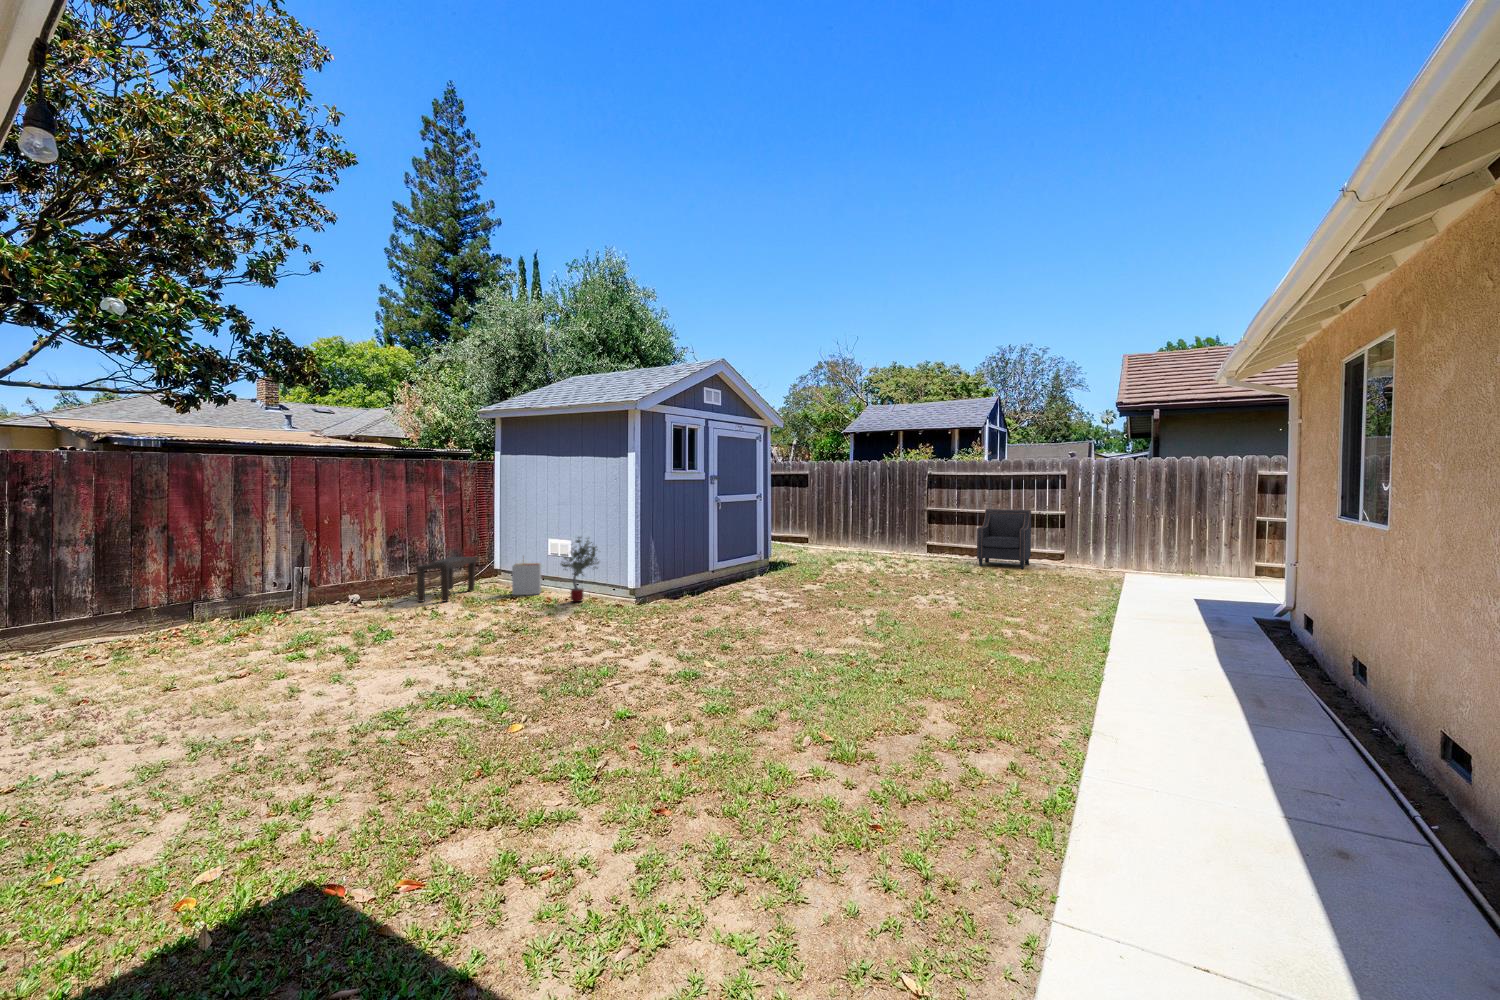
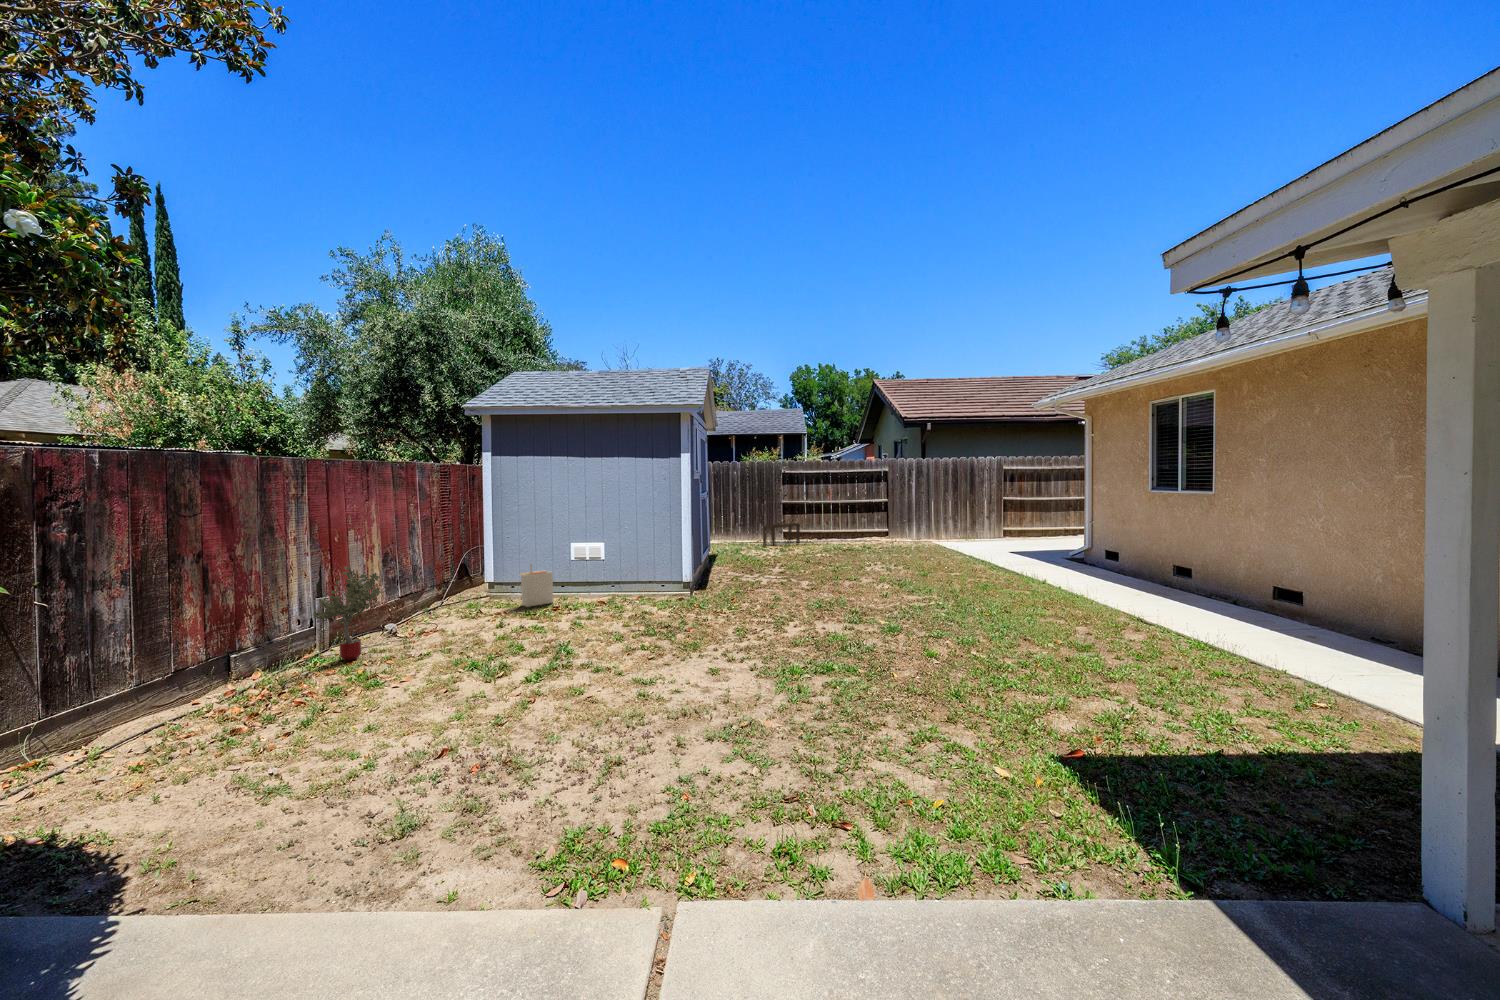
chair: present [977,509,1031,569] -> none [832,500,872,545]
potted tree: present [561,537,599,602] -> present [313,566,381,661]
bench: present [416,557,477,602] -> present [763,523,800,545]

